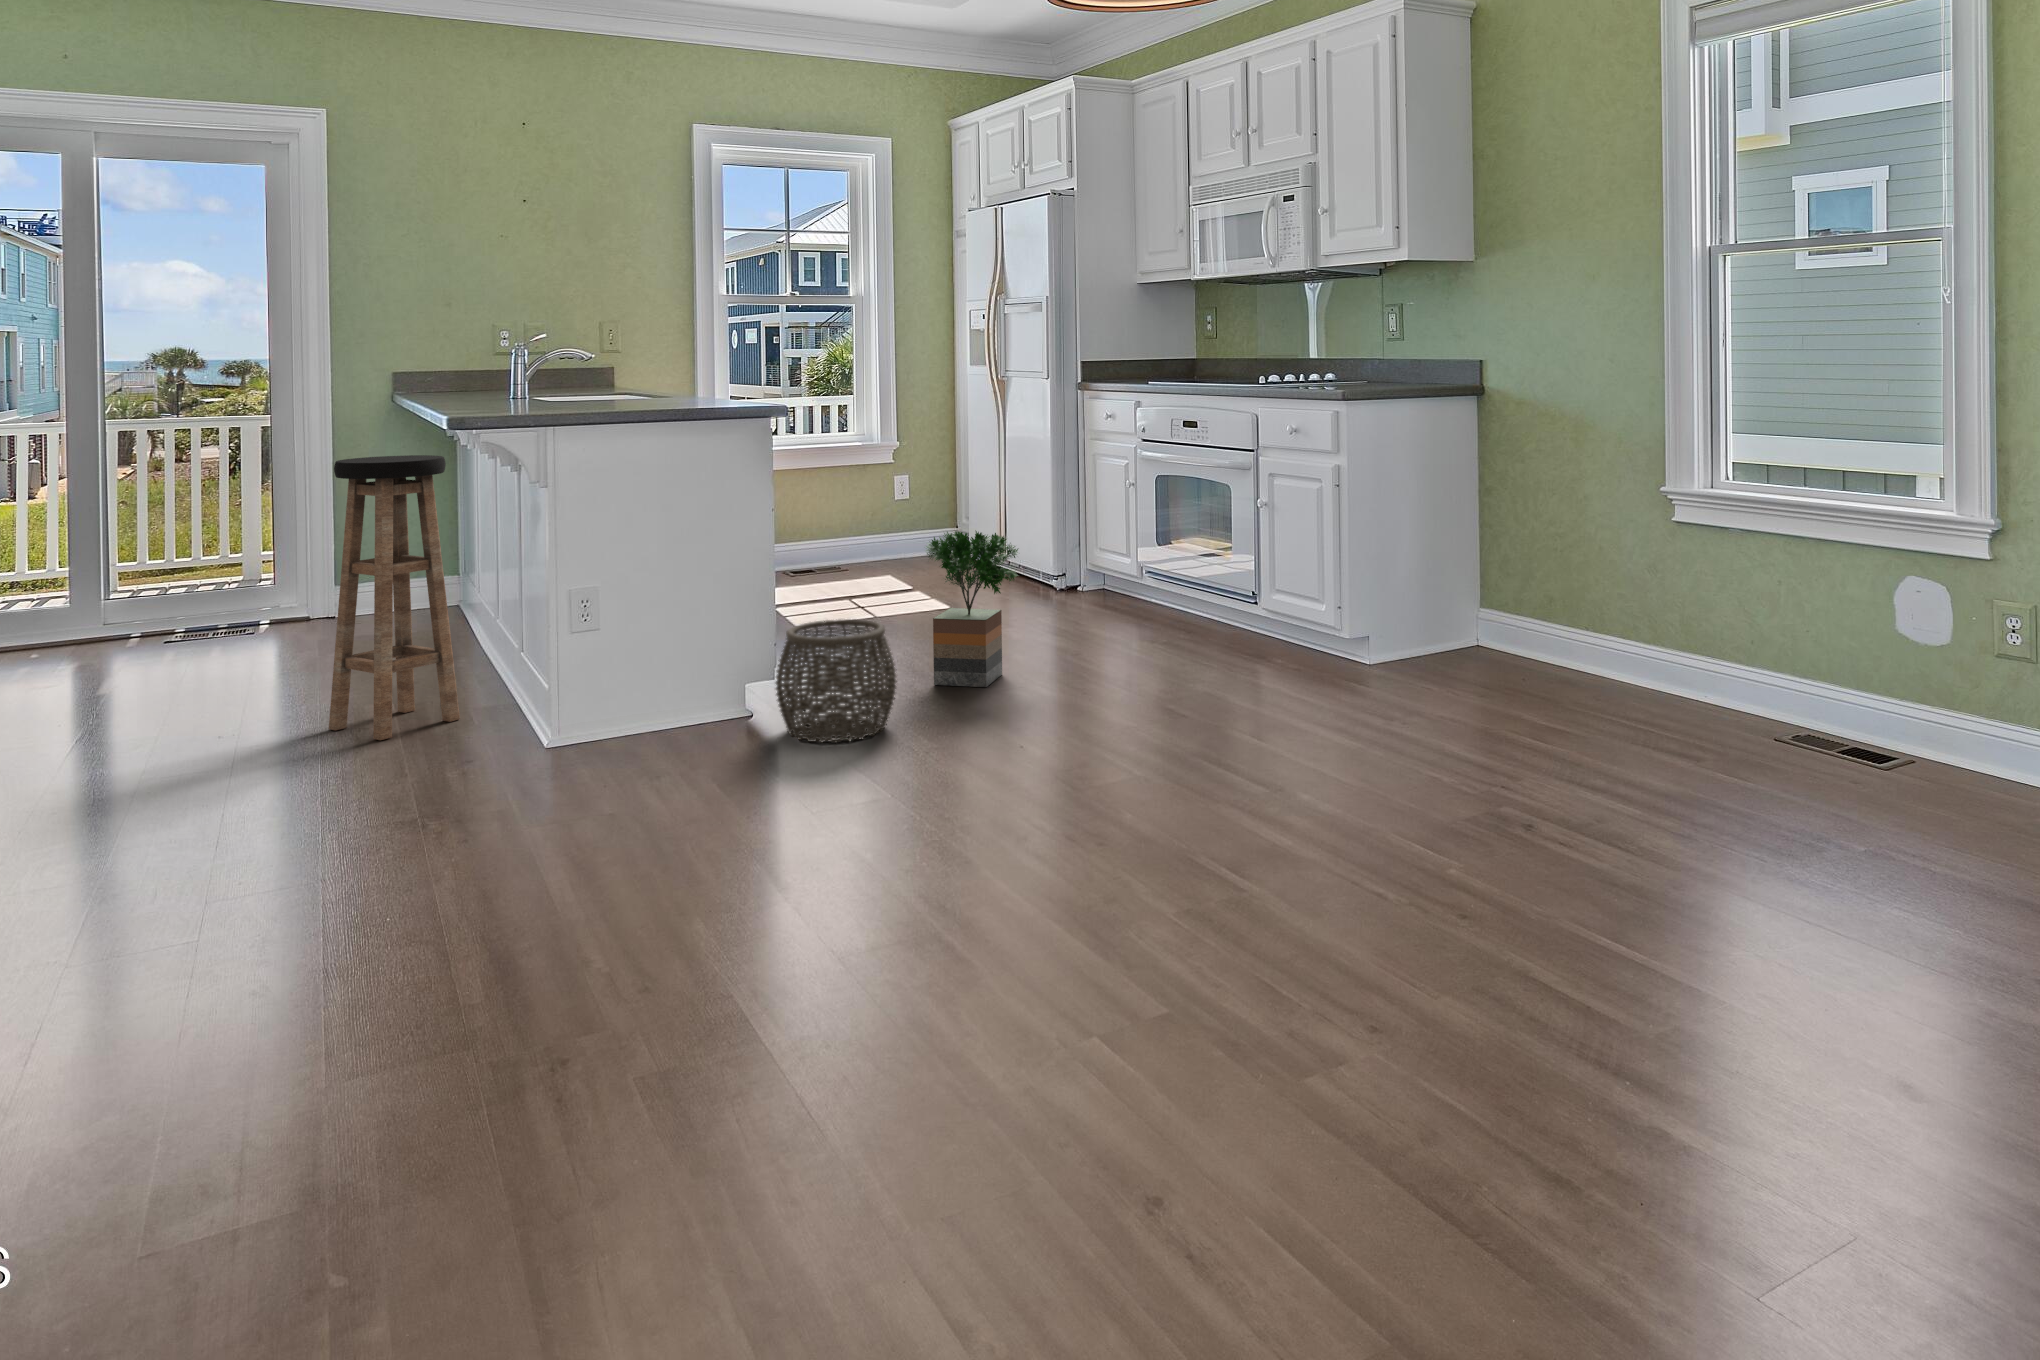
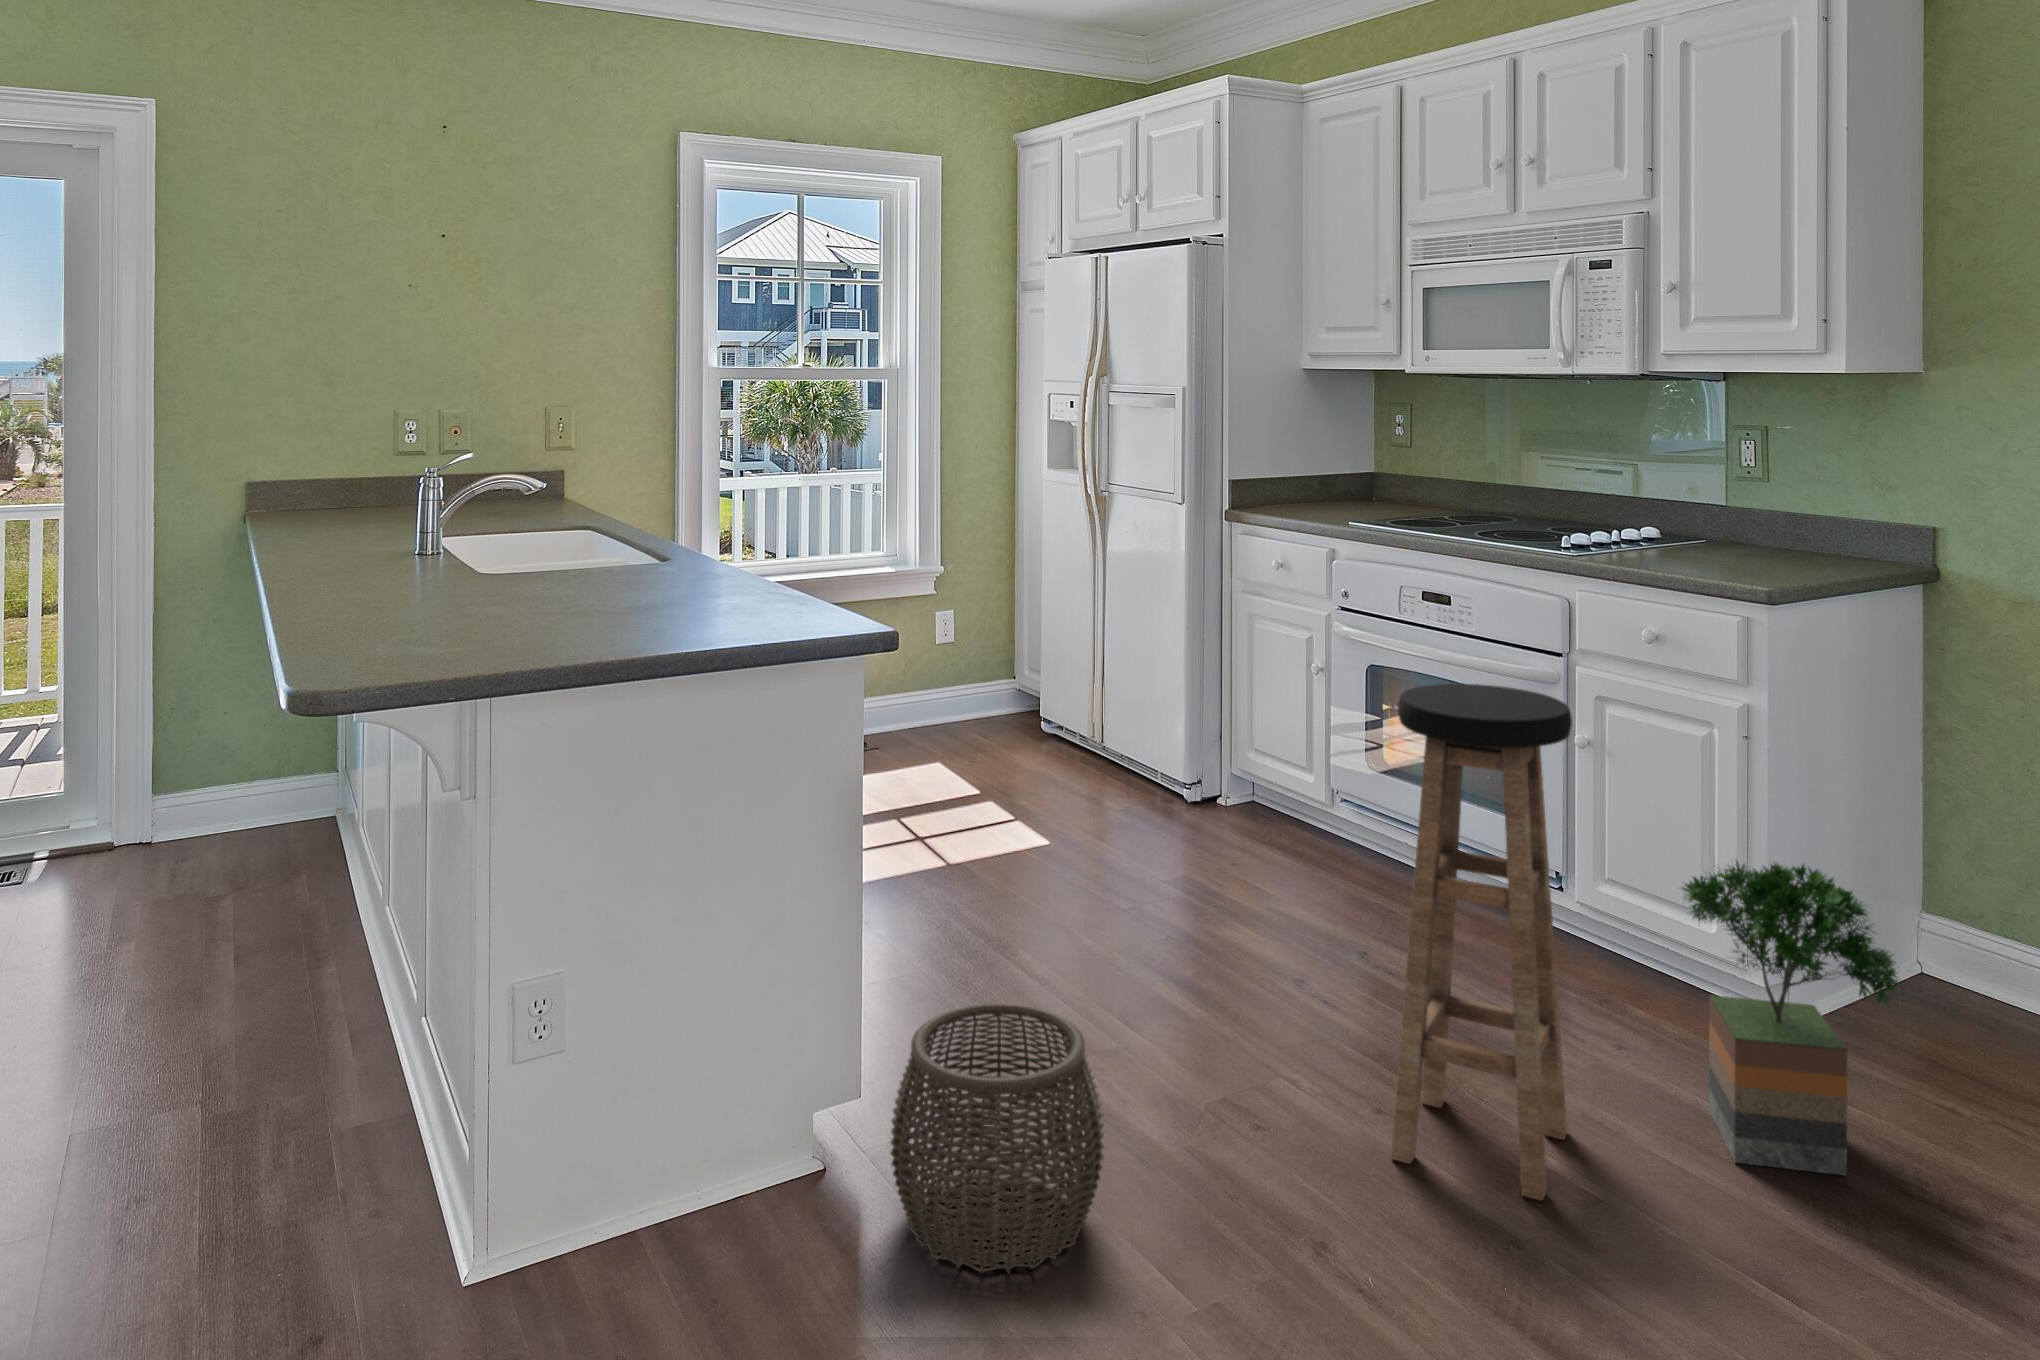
bar stool: present [329,455,460,740] -> present [1391,684,1572,1200]
potted tree: present [926,531,1018,687] -> present [1682,861,1899,1175]

